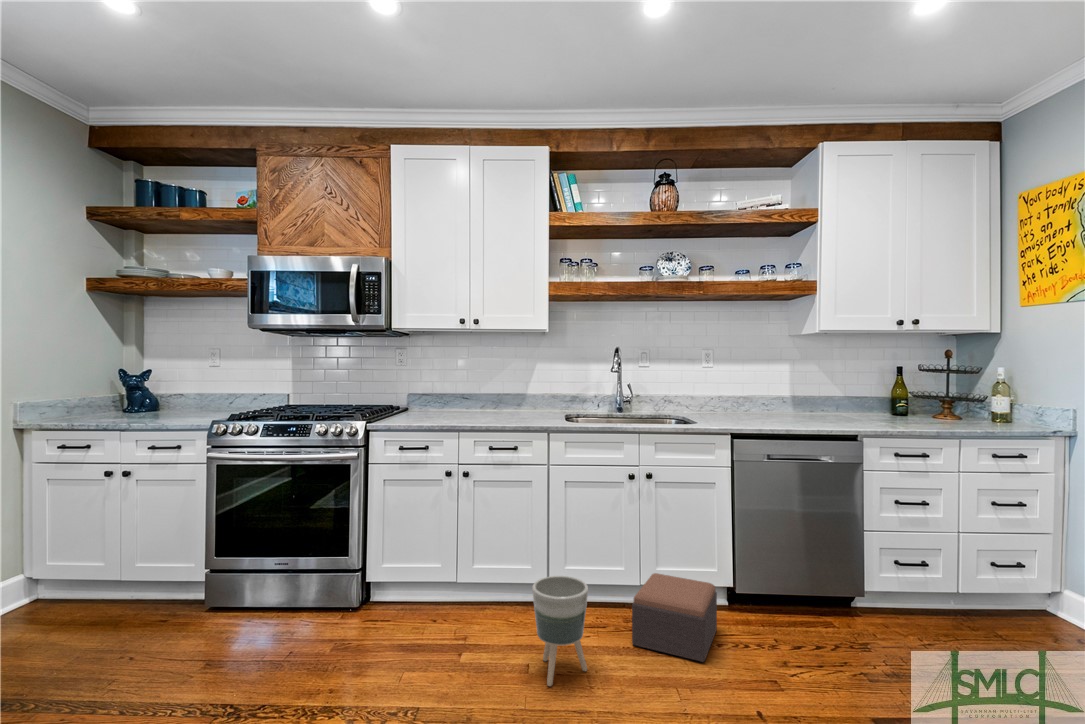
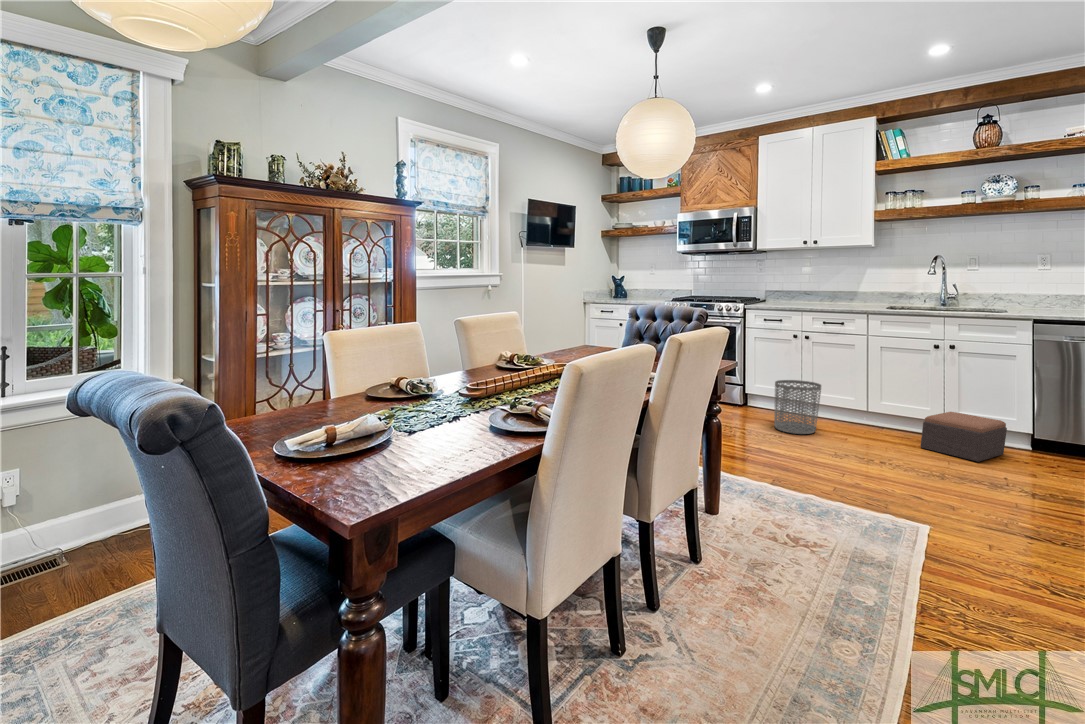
waste bin: none [425,551,496,662] -> present [774,380,821,434]
planter: present [532,576,588,686] -> none [844,395,885,450]

